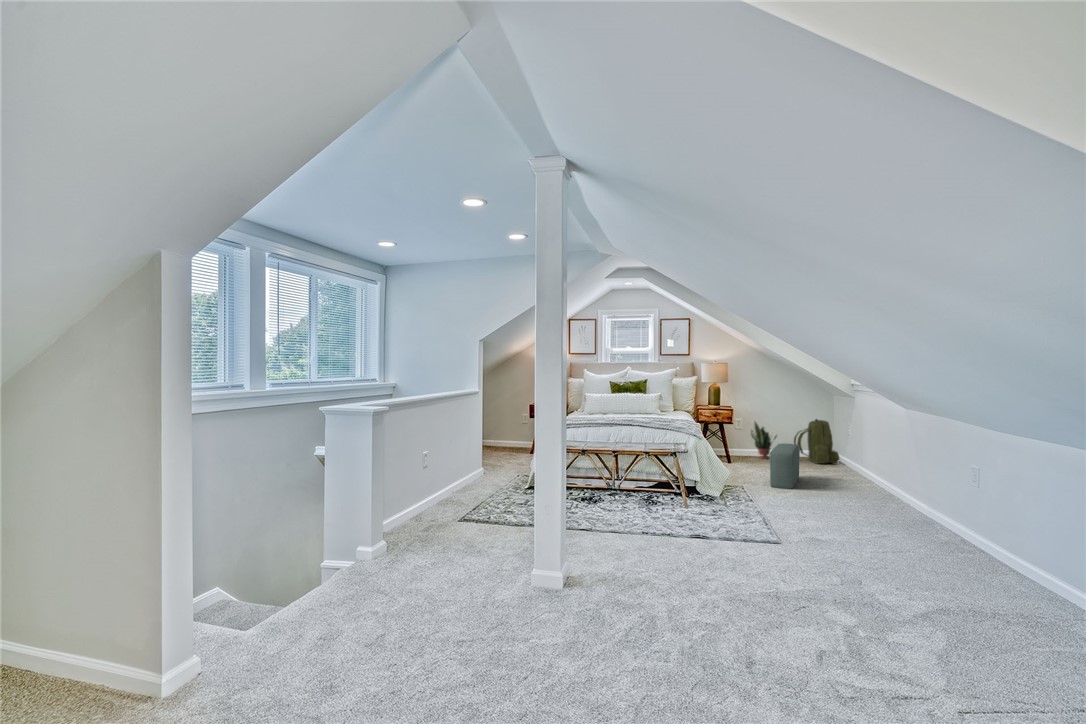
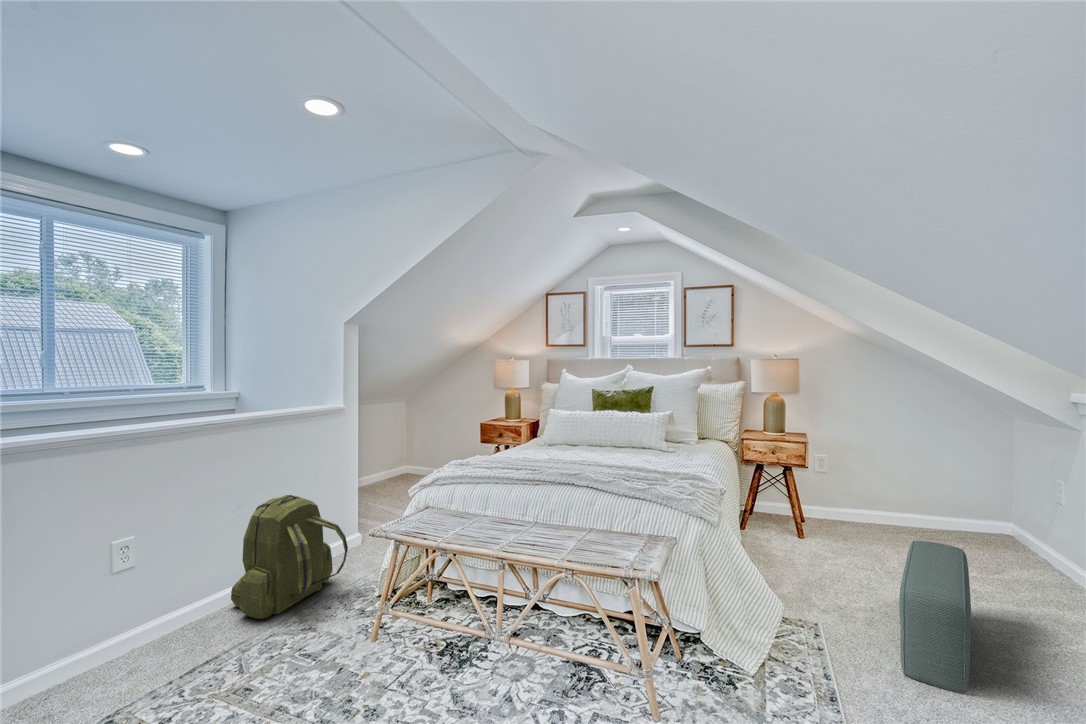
backpack: present [794,419,839,464] -> present [231,495,348,619]
potted plant: present [751,421,777,459] -> none [842,460,895,530]

